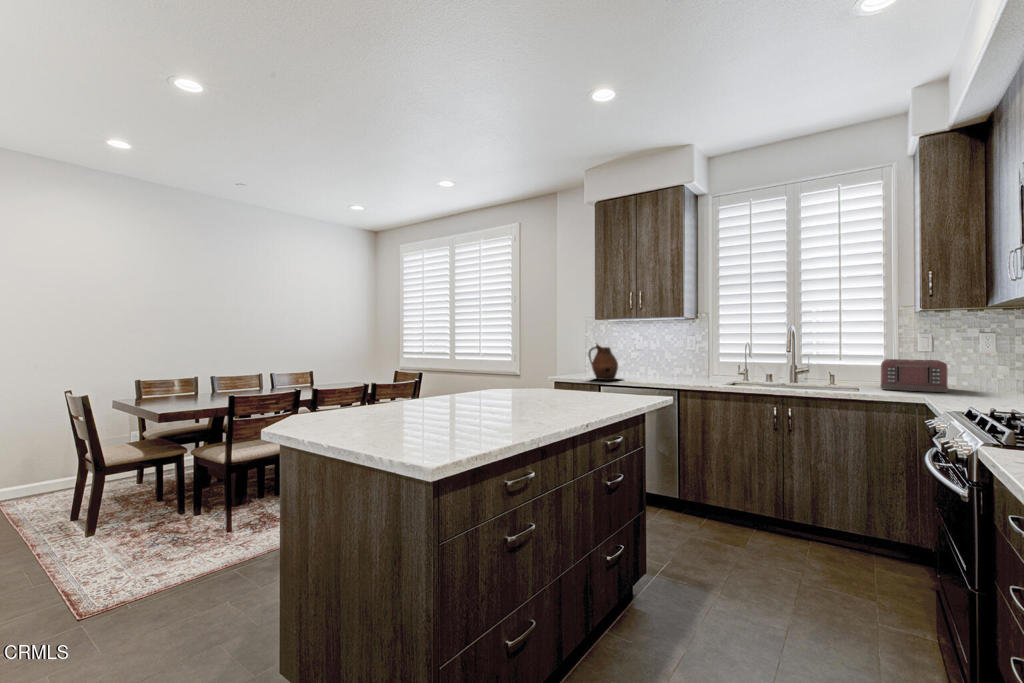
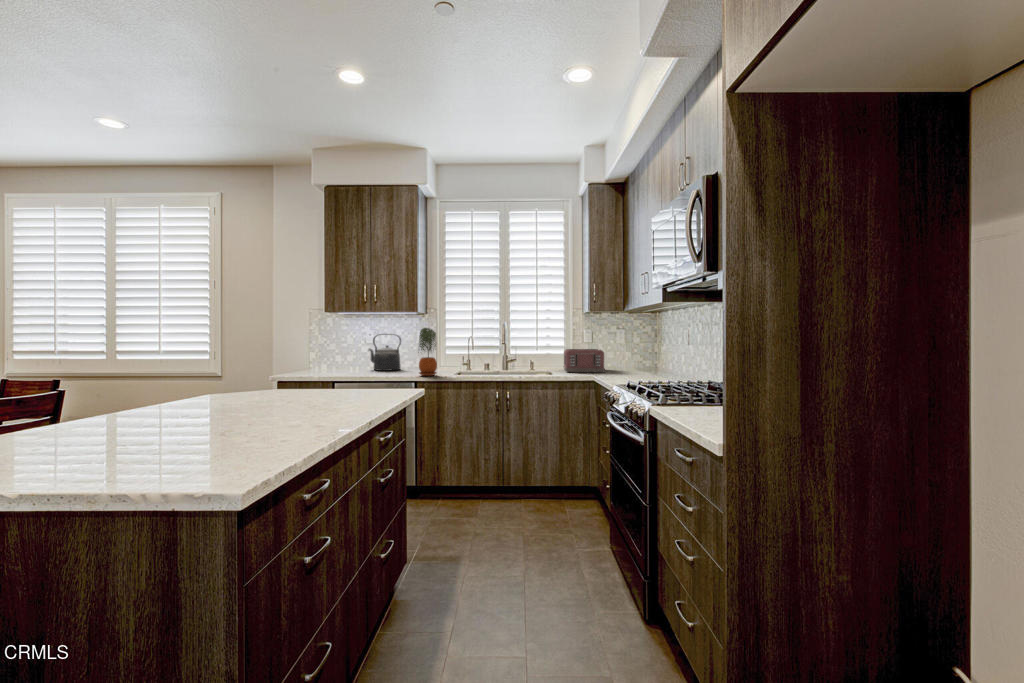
potted plant: none [680,333,703,385] -> present [418,328,437,376]
kettle: none [637,340,670,377] -> present [369,334,401,371]
ceramic pitcher: present [589,343,618,380] -> none [322,337,361,376]

